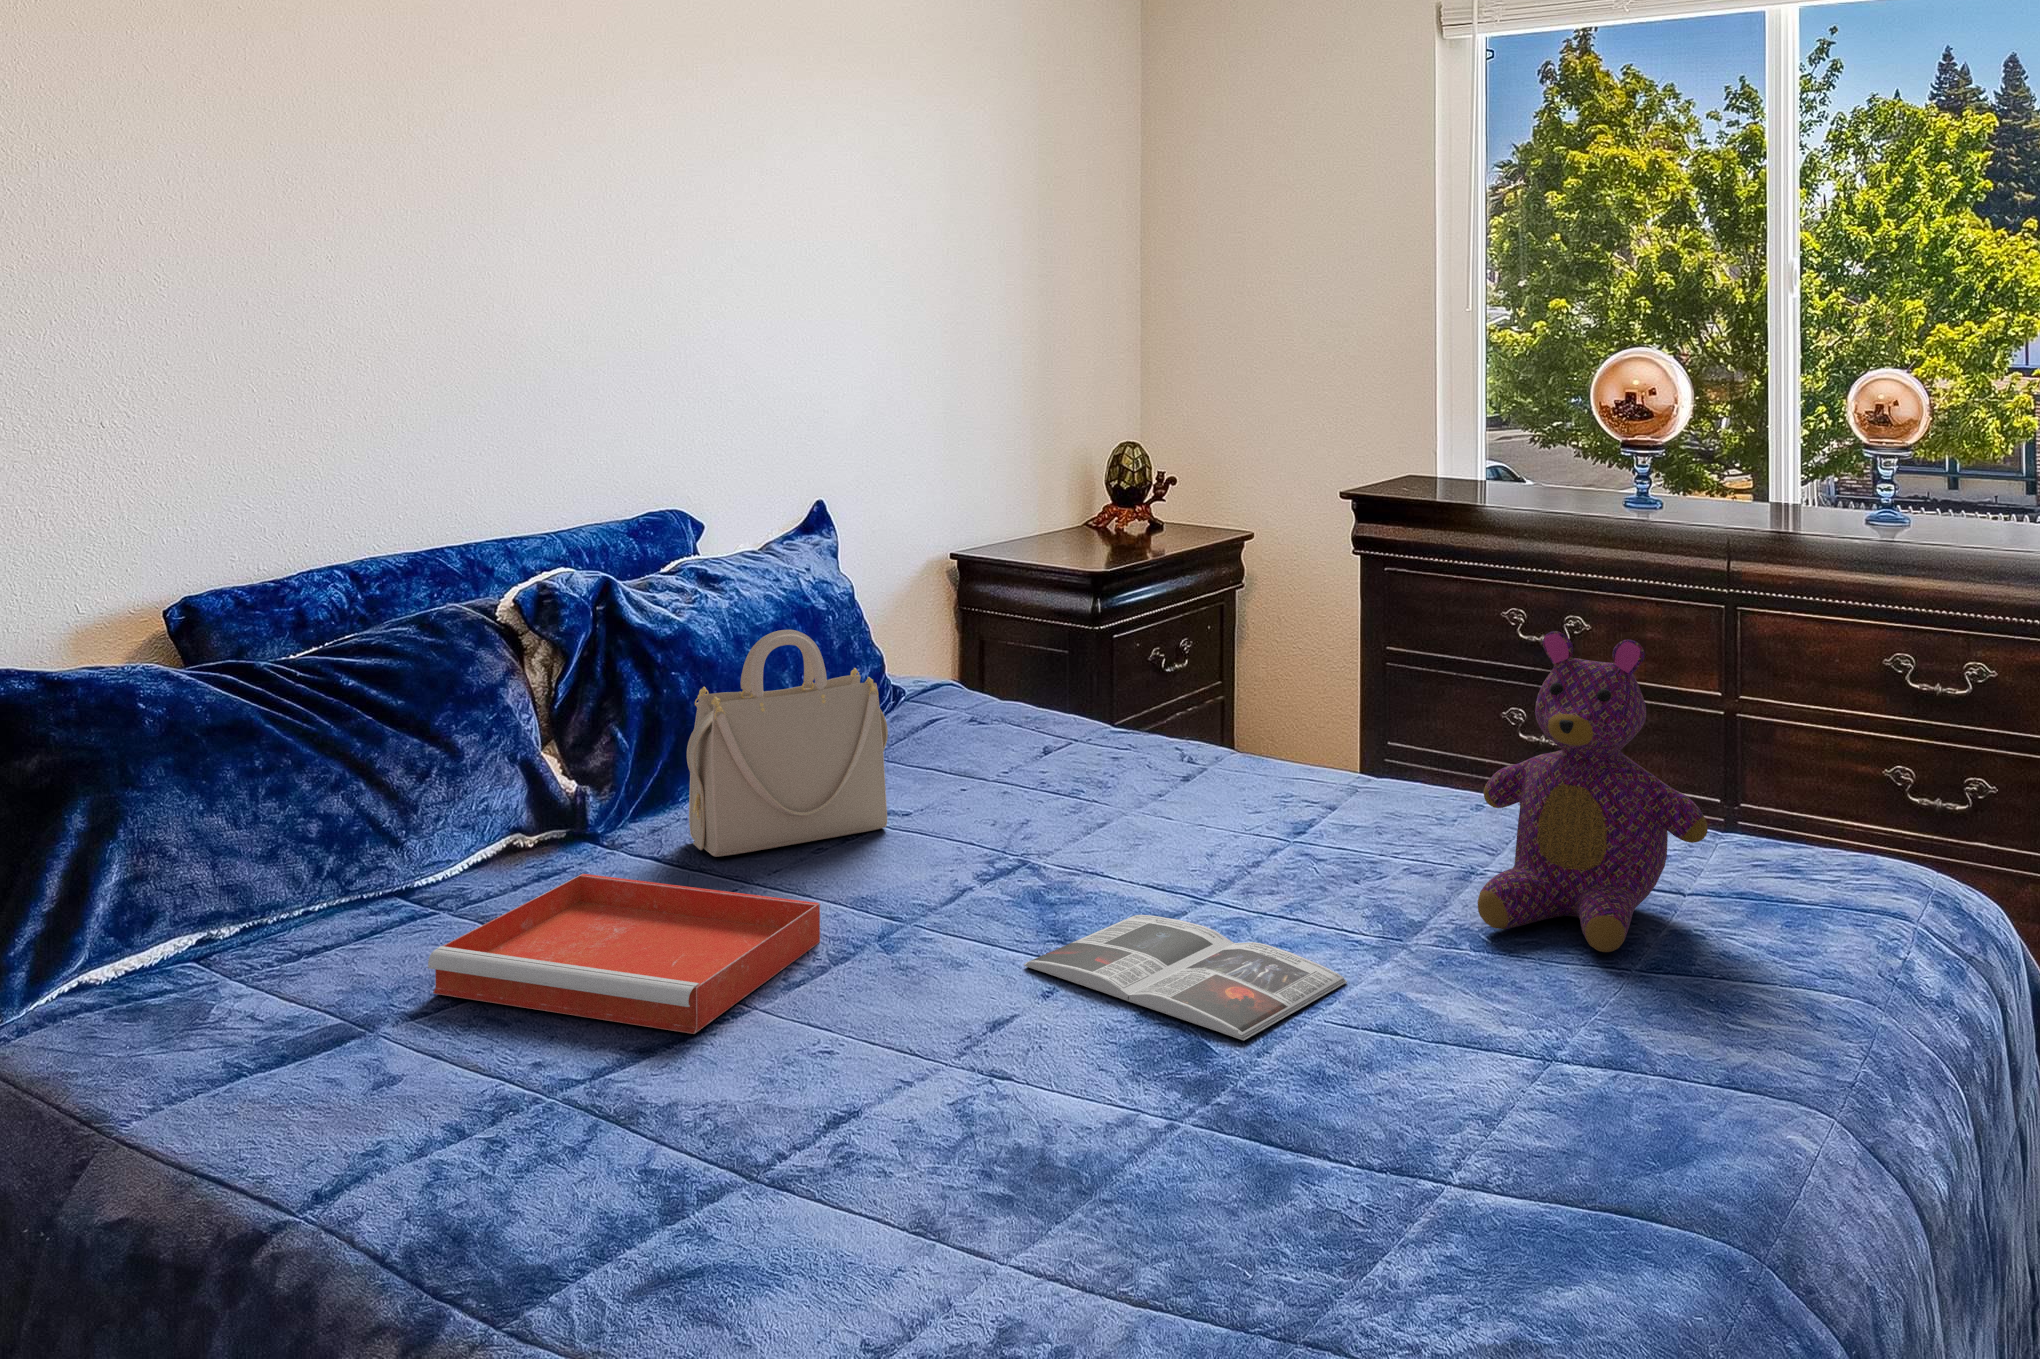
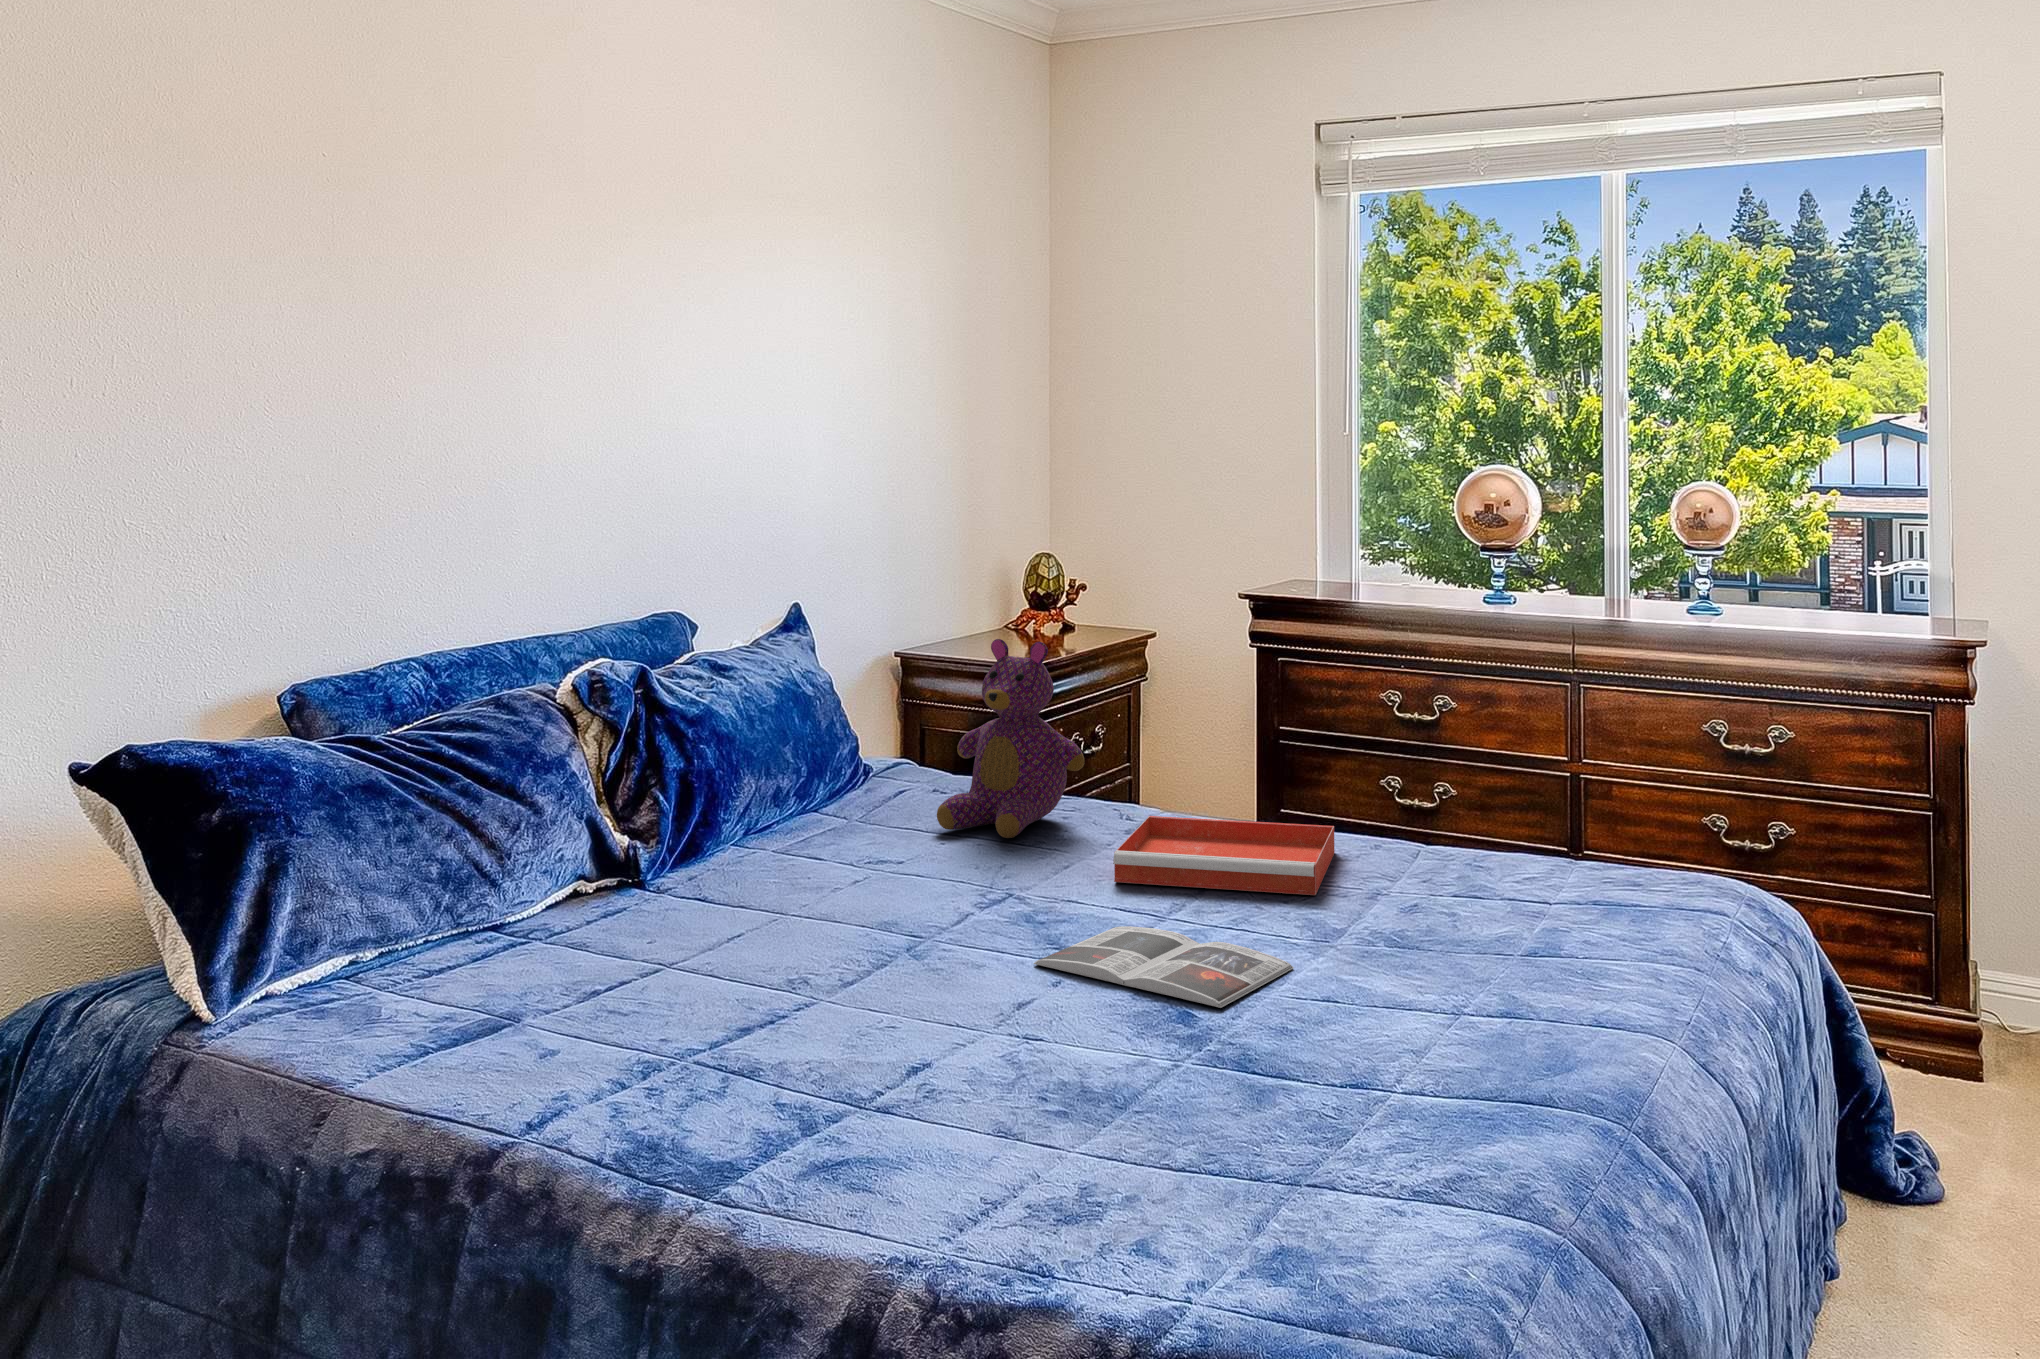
handbag: present [687,630,888,857] -> none [727,704,892,895]
teddy bear: present [1478,631,1708,952] -> present [937,639,1084,838]
tray: present [428,874,820,1034] -> present [1113,816,1335,895]

